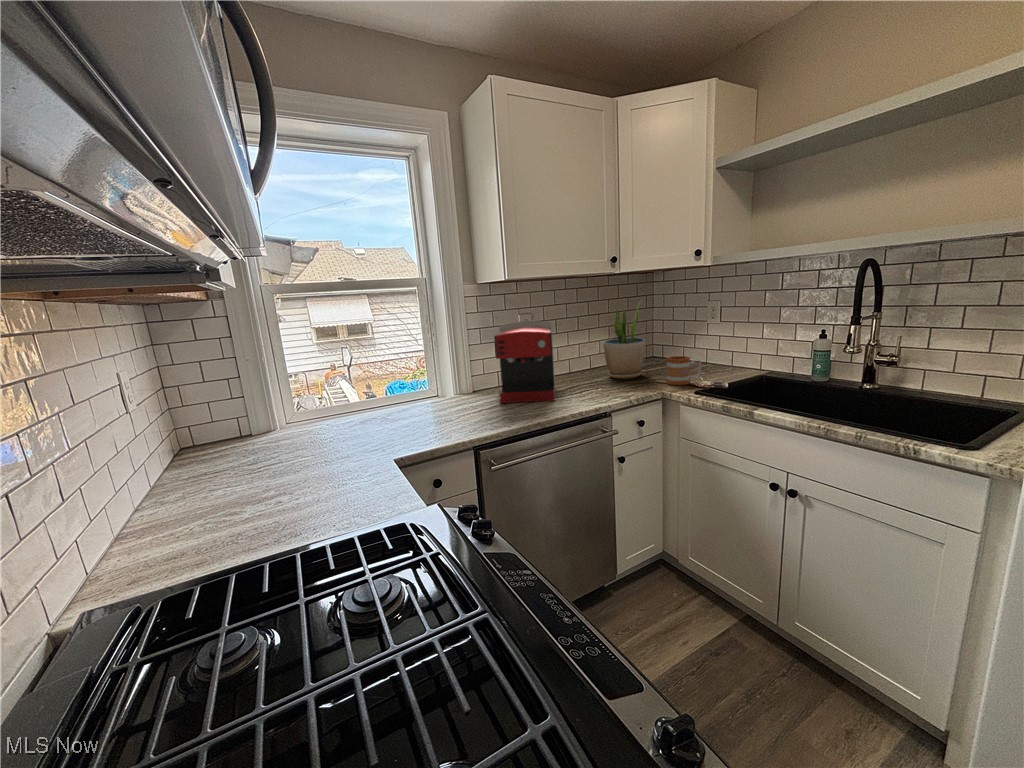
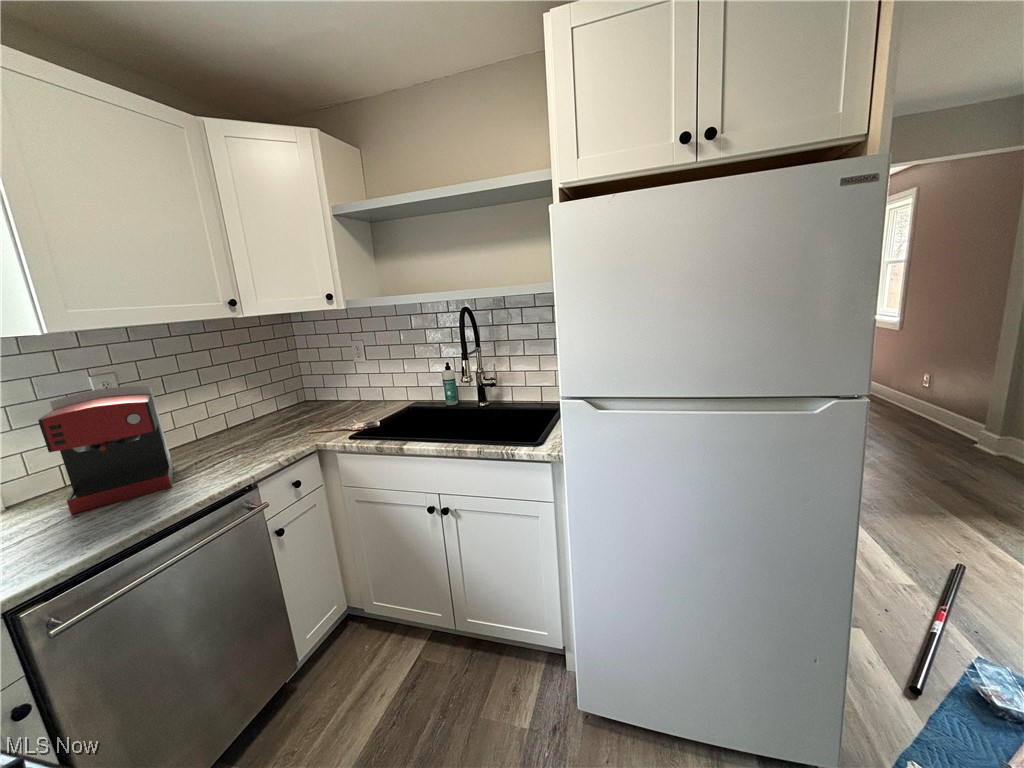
potted plant: present [603,302,645,379] -> none [237,345,292,436]
mug: present [666,356,701,385] -> none [315,401,353,433]

